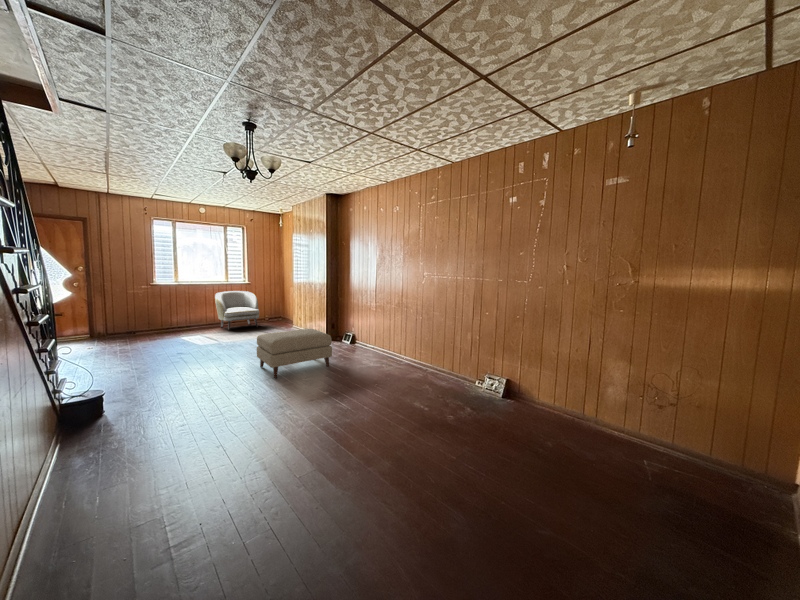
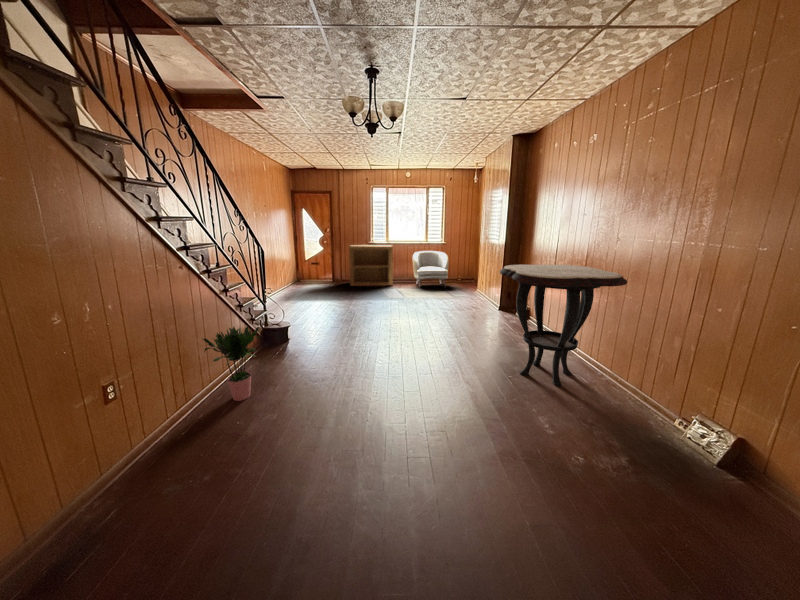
bookshelf: none [122,286,192,339] -> present [349,245,393,286]
side table: none [356,296,439,383] -> present [500,265,627,387]
ottoman: present [257,329,332,378] -> none [411,295,480,341]
potted plant: none [22,380,134,501] -> present [203,326,261,401]

